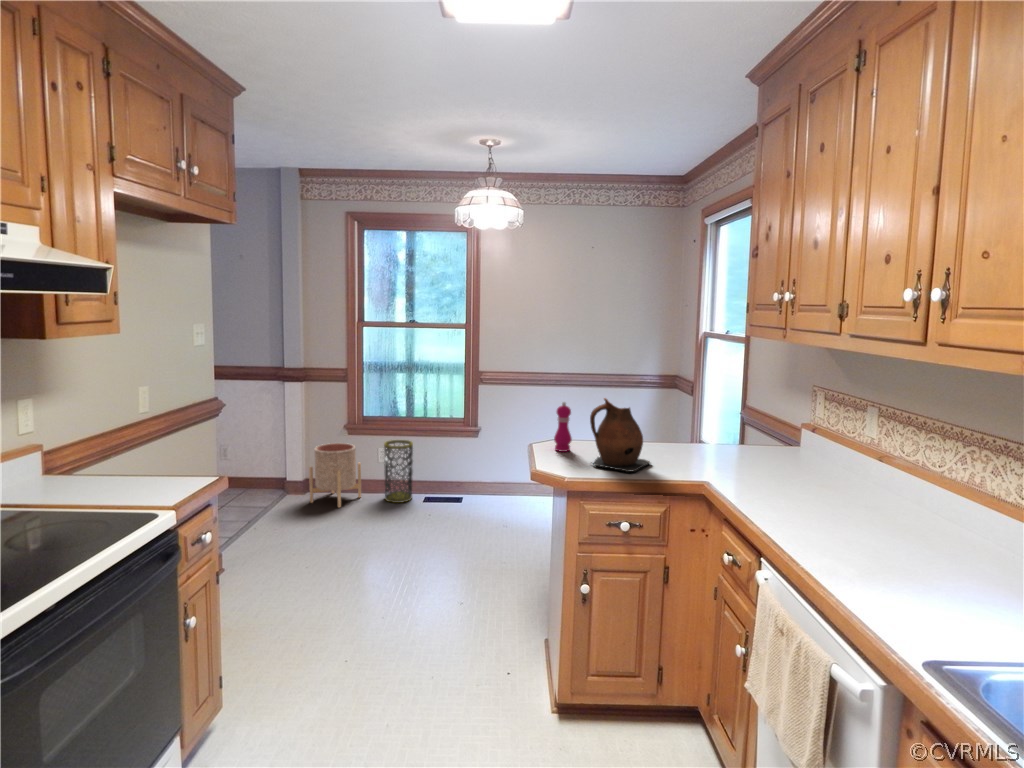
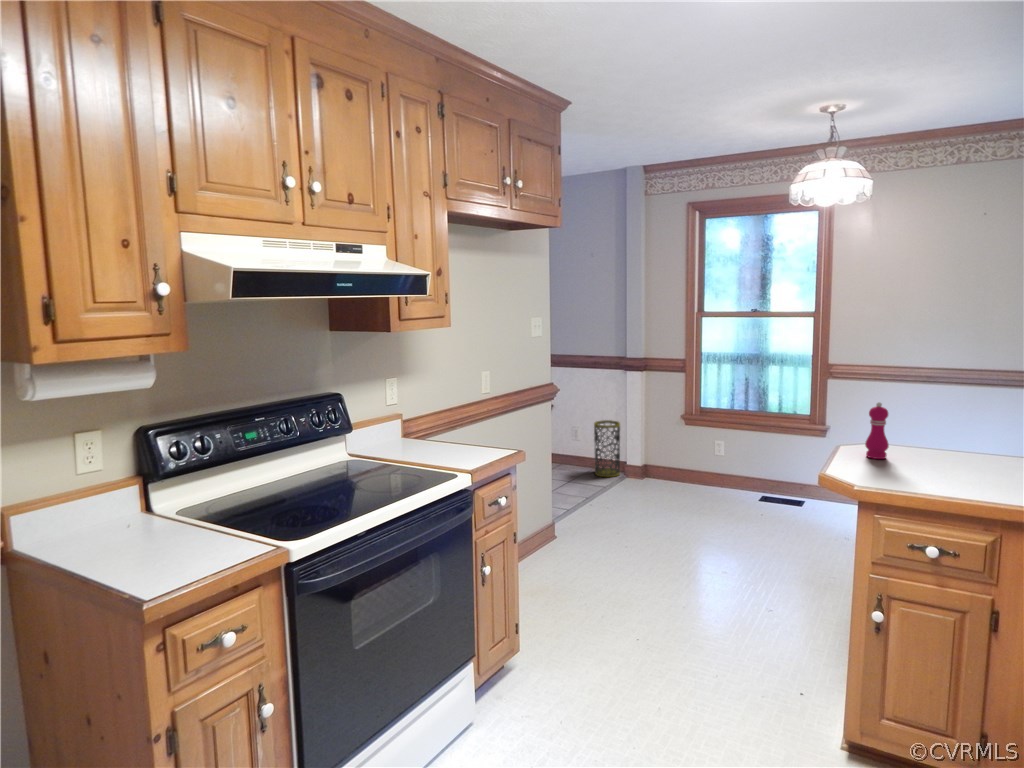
ceramic pitcher: present [590,398,650,472] -> none [901,400,992,490]
trash can: present [384,440,413,503] -> present [594,420,620,477]
planter: present [309,443,361,507] -> none [644,432,694,495]

